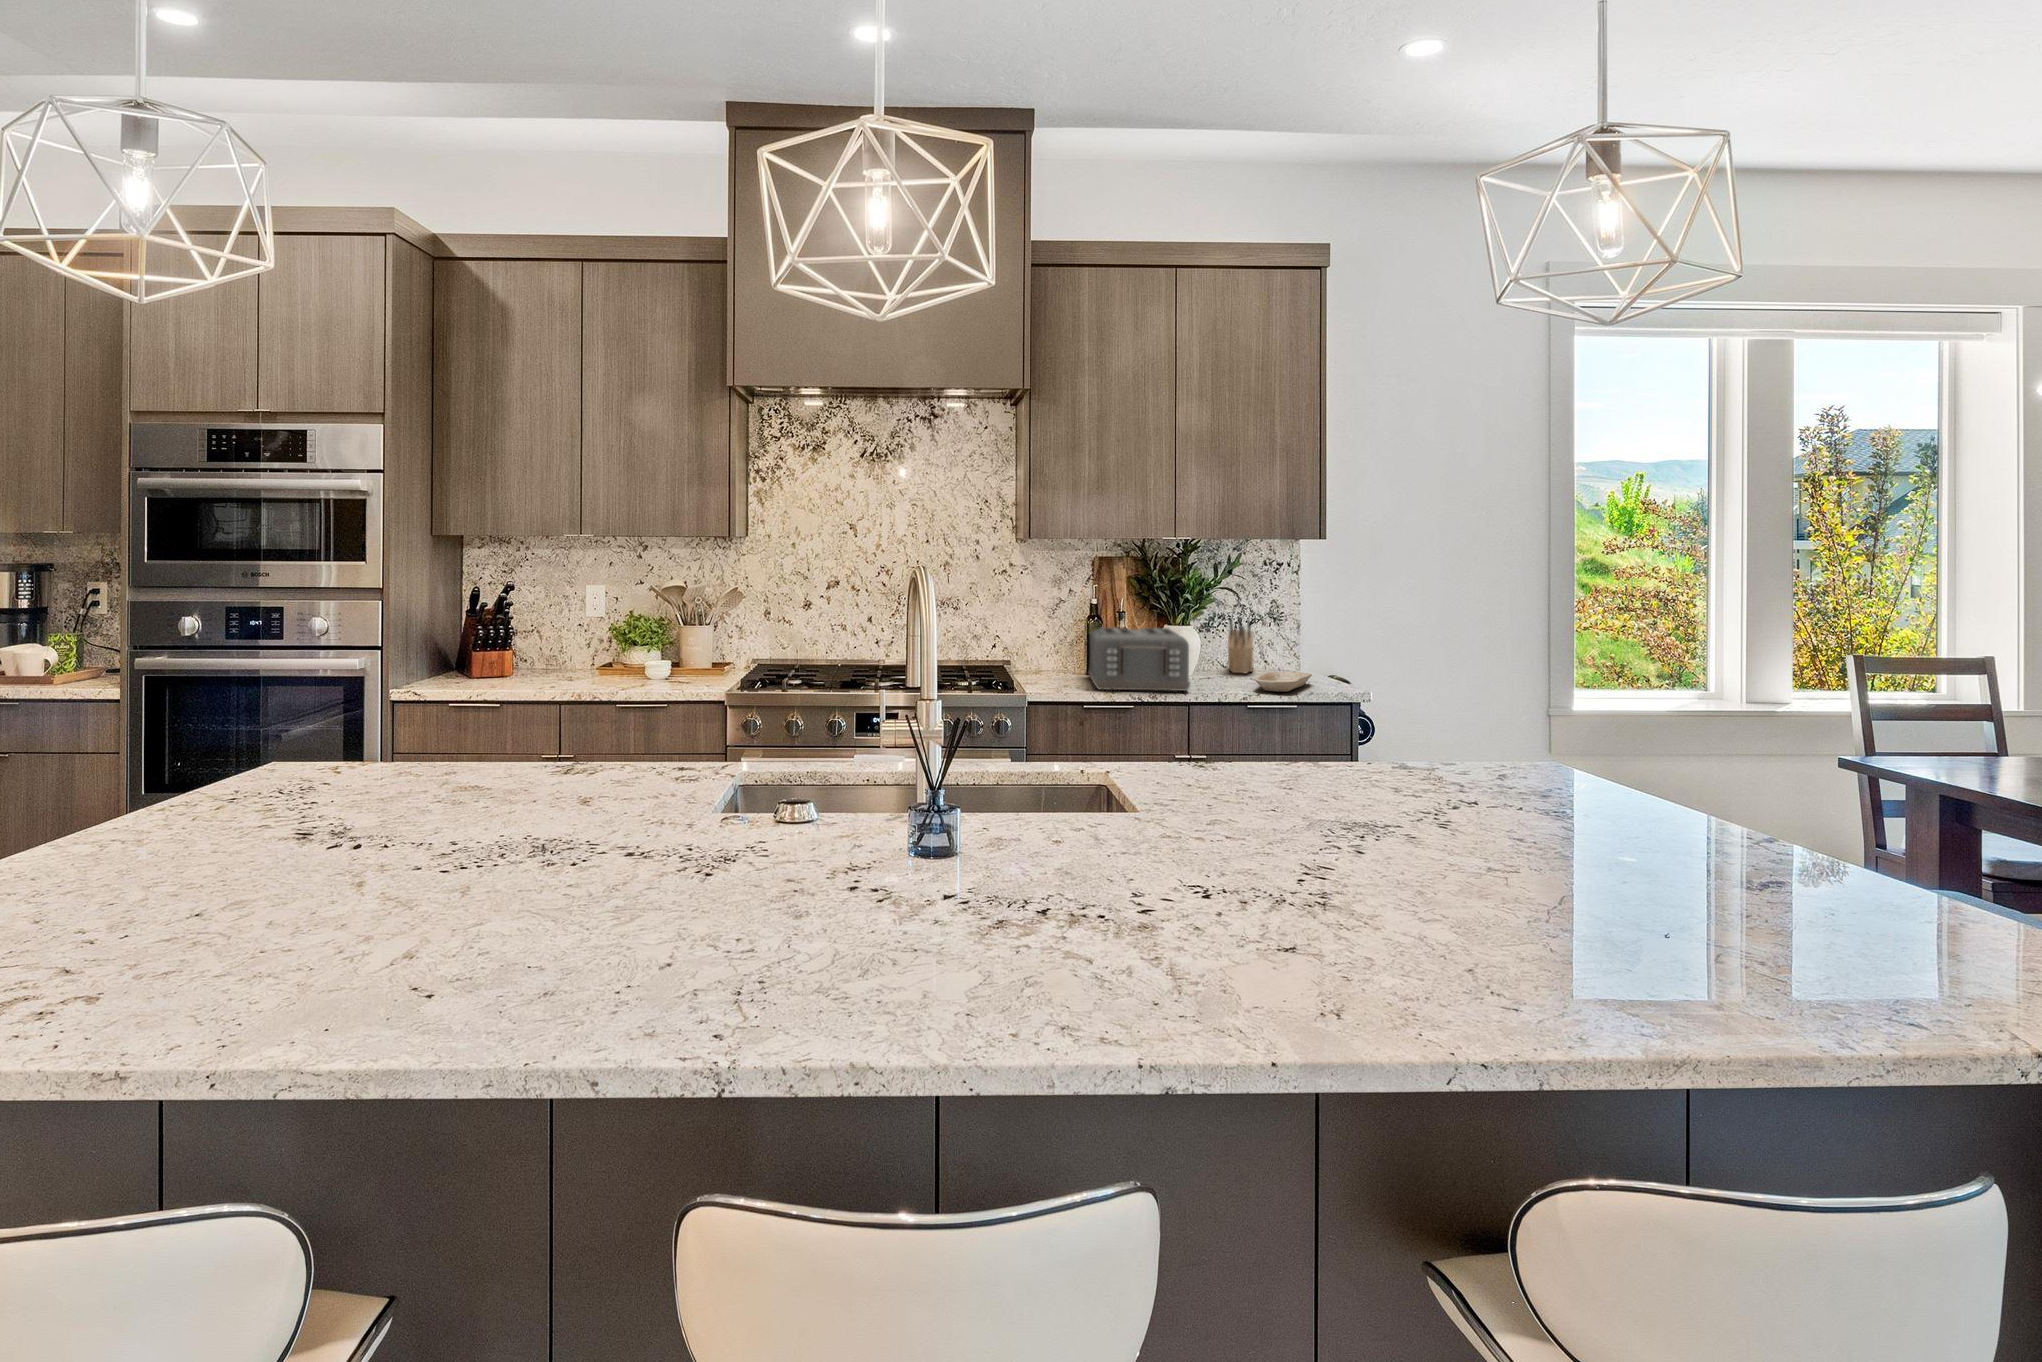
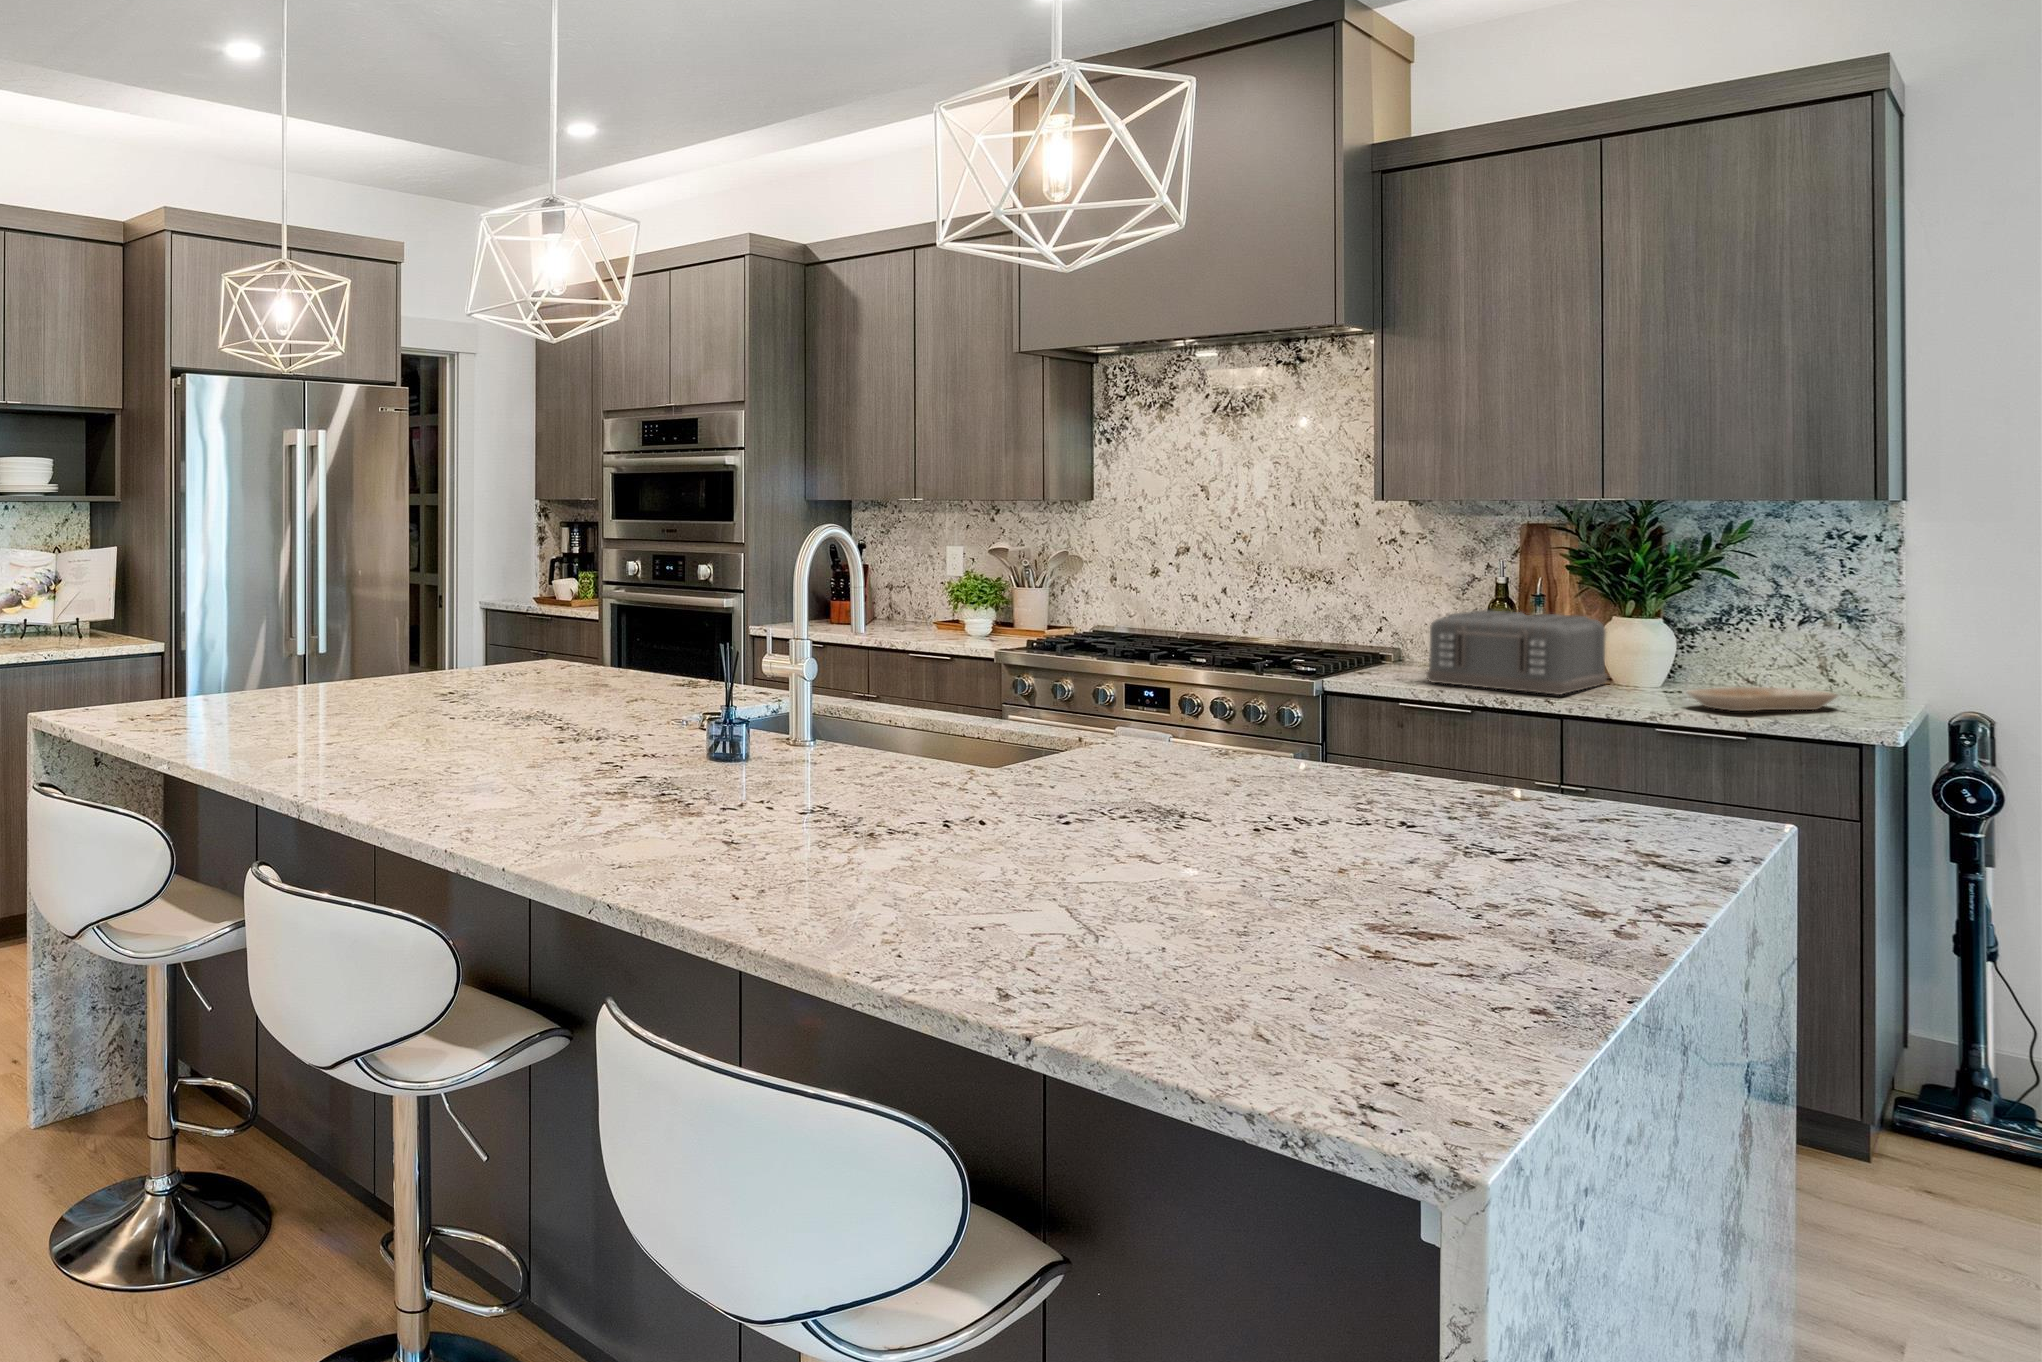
knife block: present [1228,618,1253,673] -> none [1723,608,1810,689]

